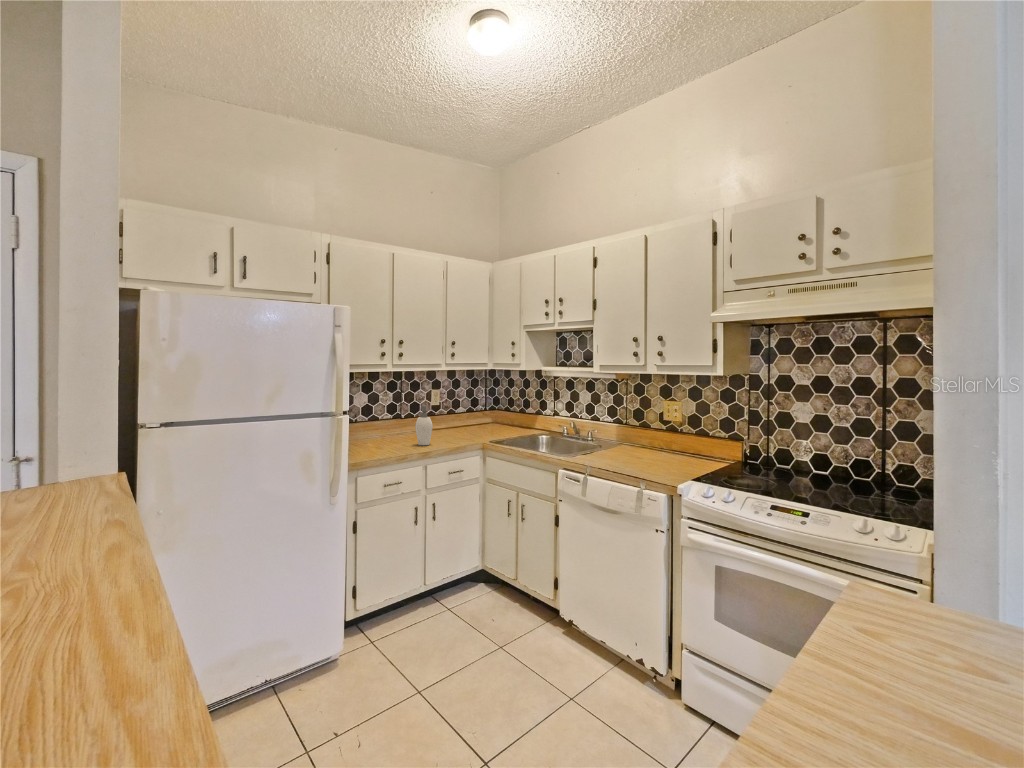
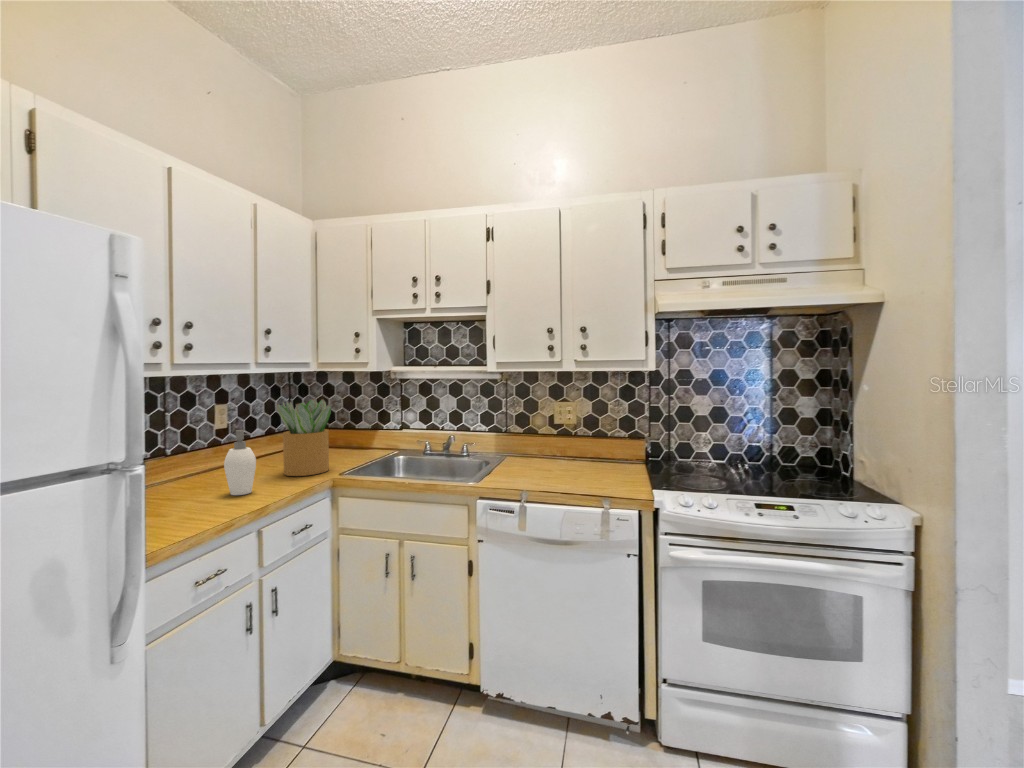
potted plant: none [453,389,488,440] -> present [277,399,331,476]

